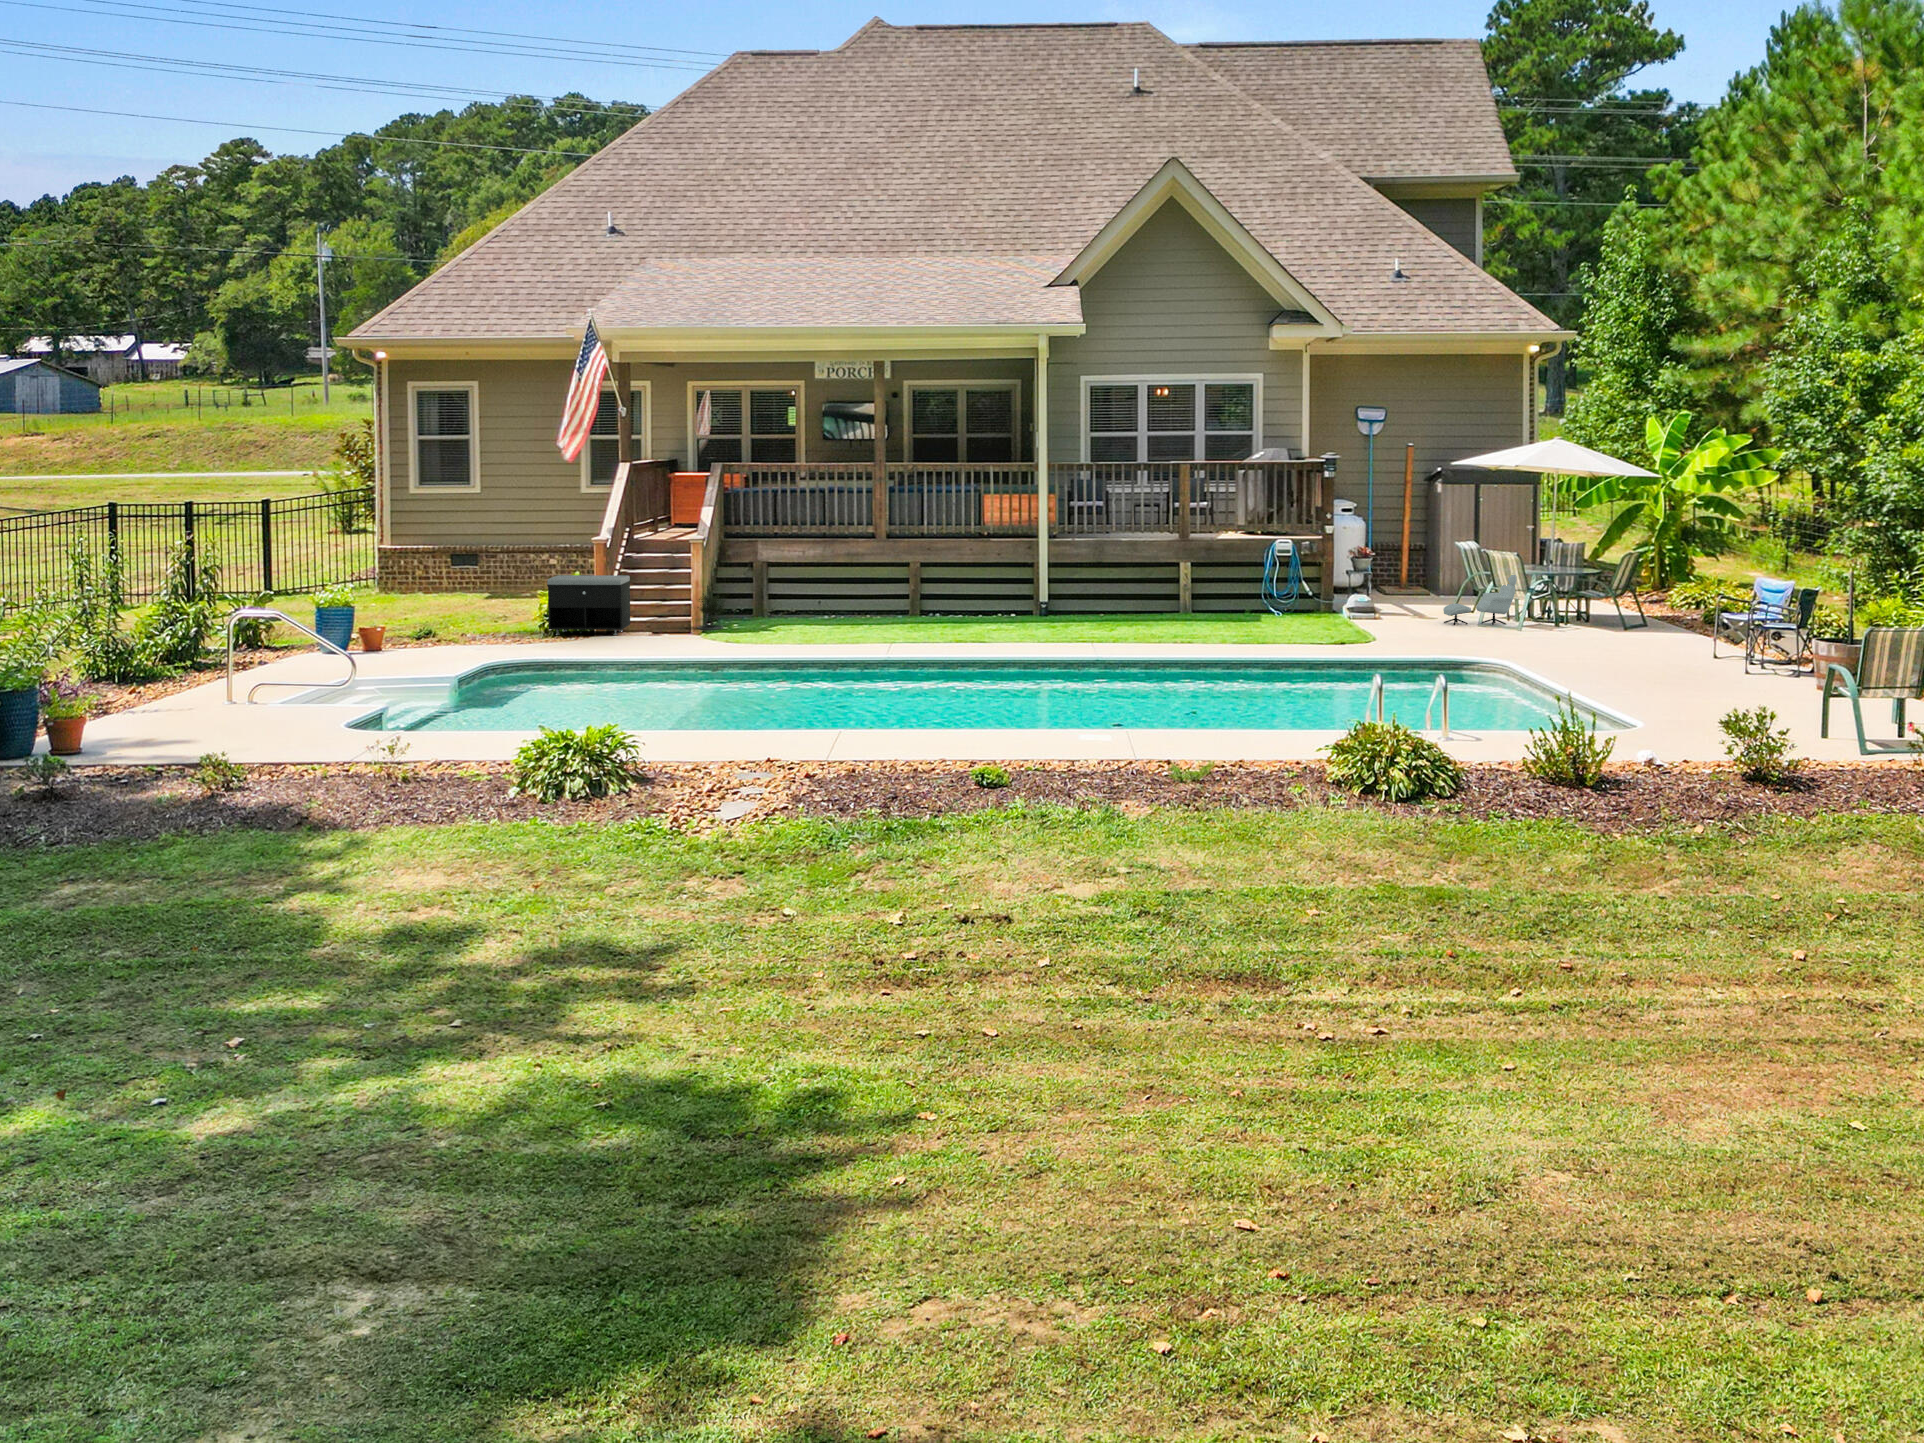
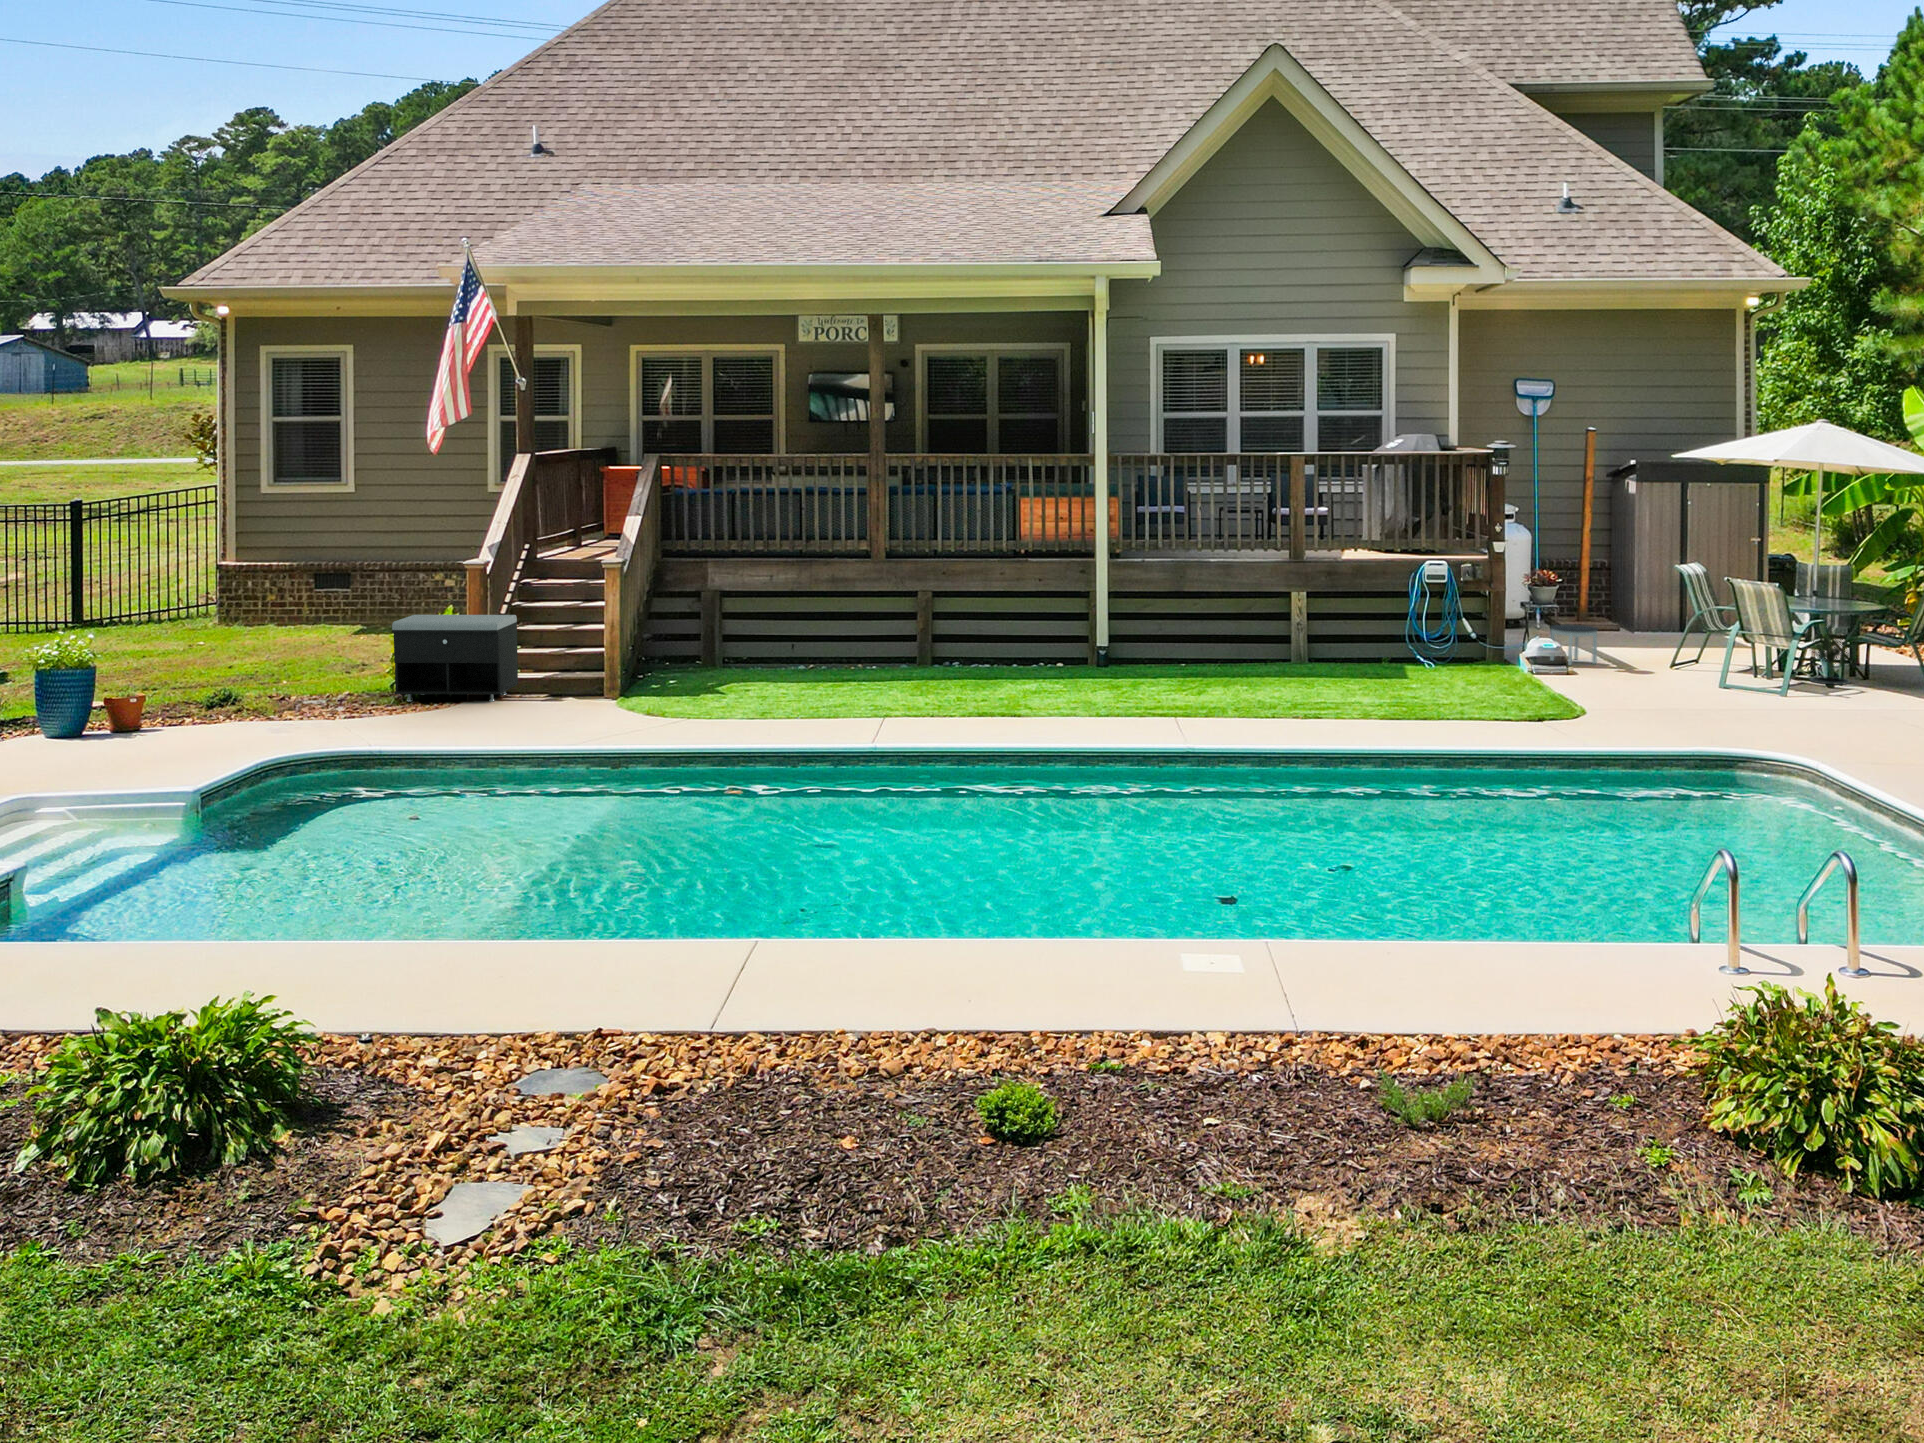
armchair: present [1443,575,1517,625] -> none [1665,609,1773,683]
potted tree: present [698,586,724,630] -> present [1810,623,1853,685]
round table: none [1367,587,1401,616] -> present [1550,624,1598,665]

